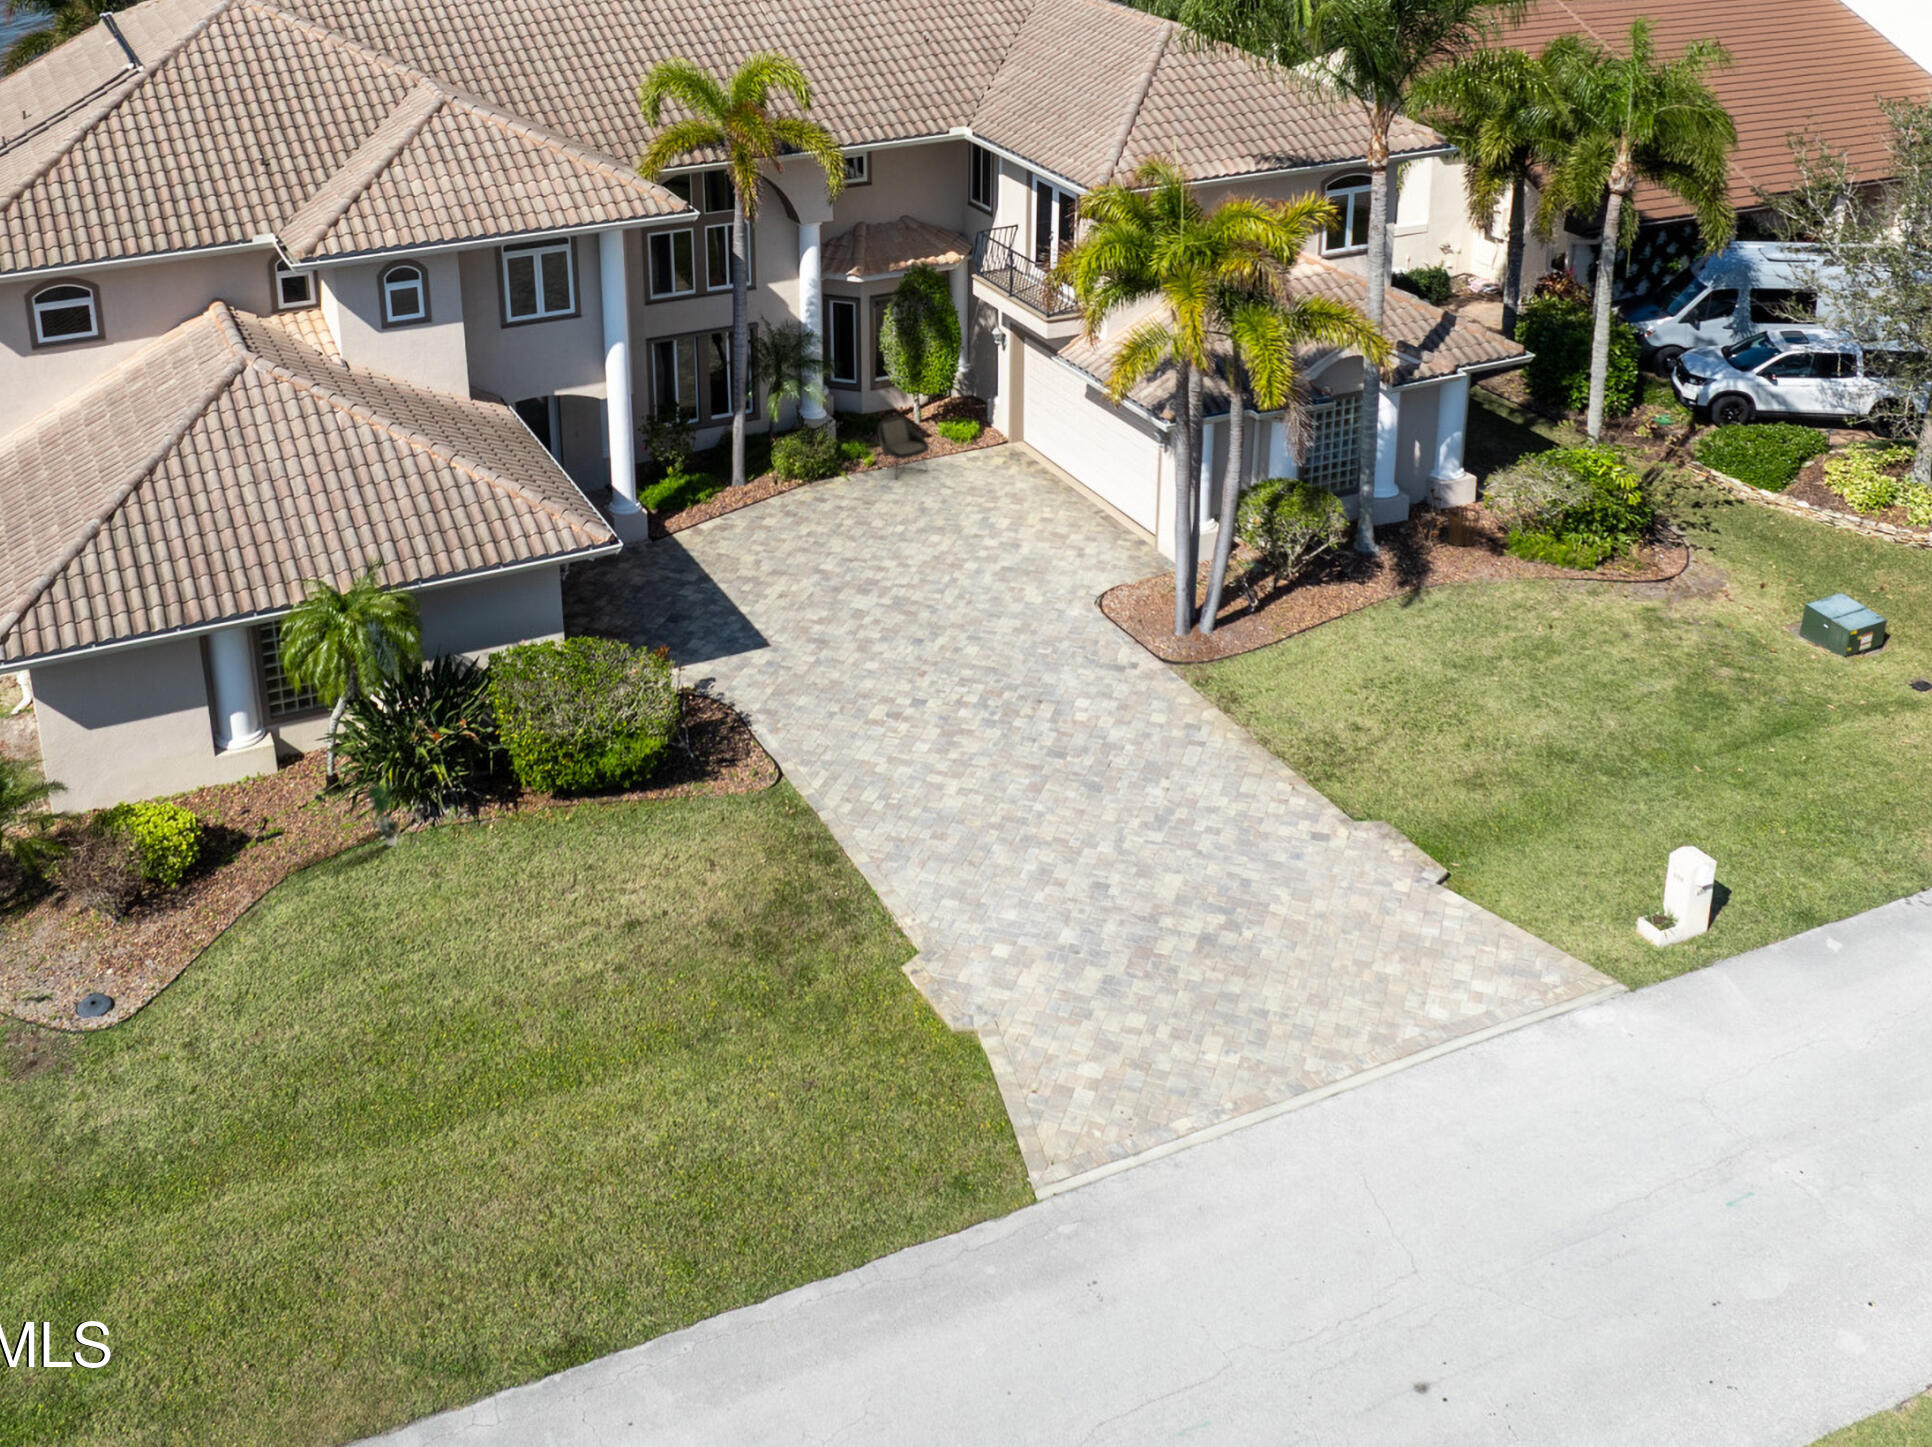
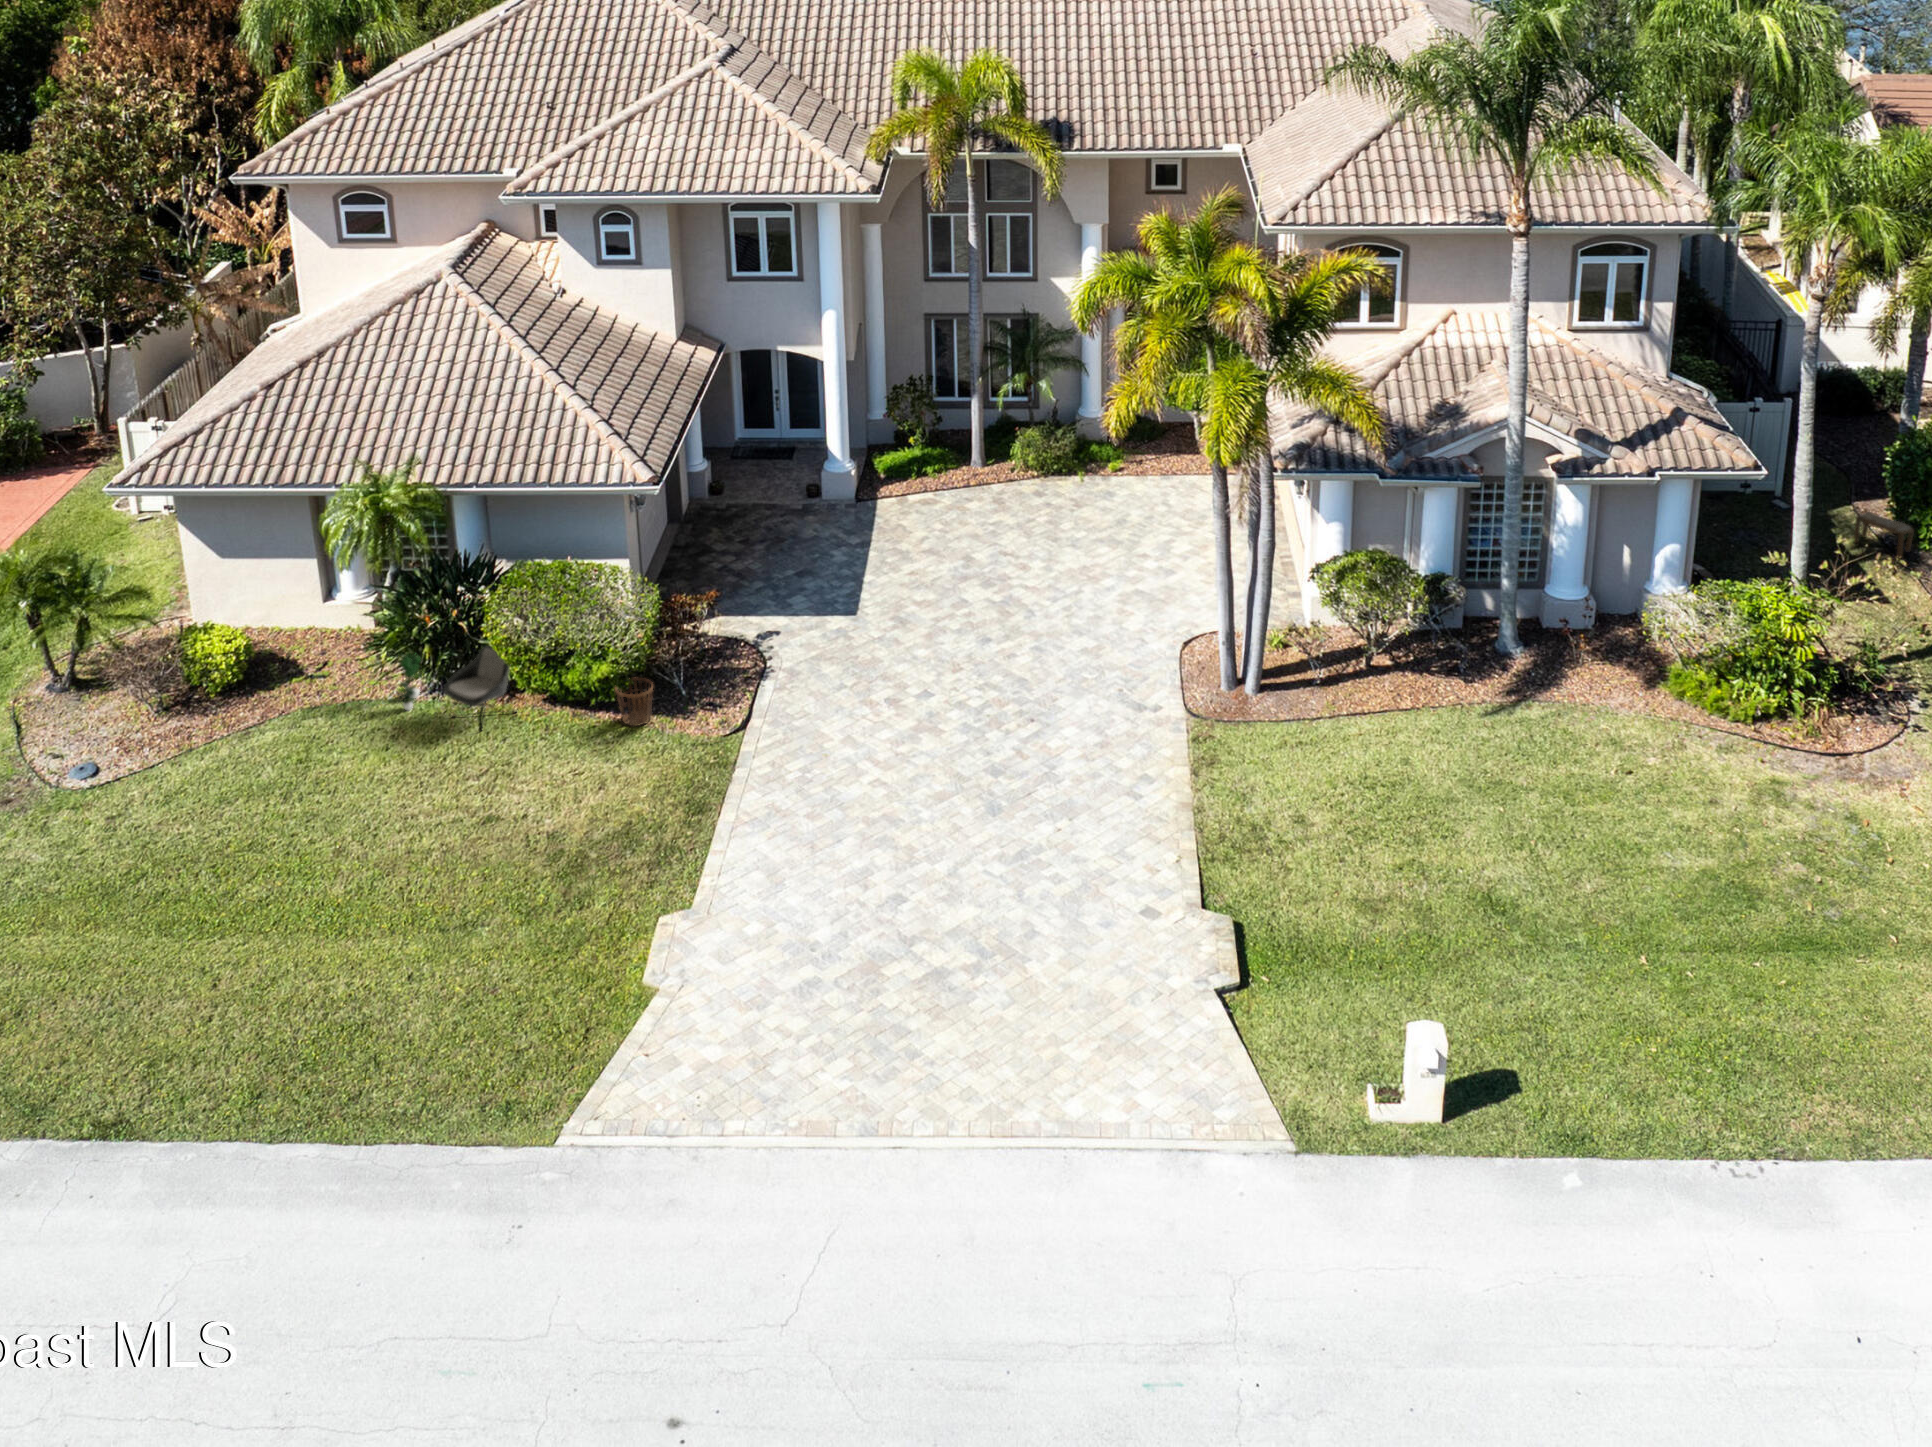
bench: none [1525,383,1575,418] -> present [1854,512,1914,558]
lounge chair: present [878,417,929,477] -> present [444,646,518,729]
basket: present [1448,507,1480,546] -> present [615,677,653,726]

